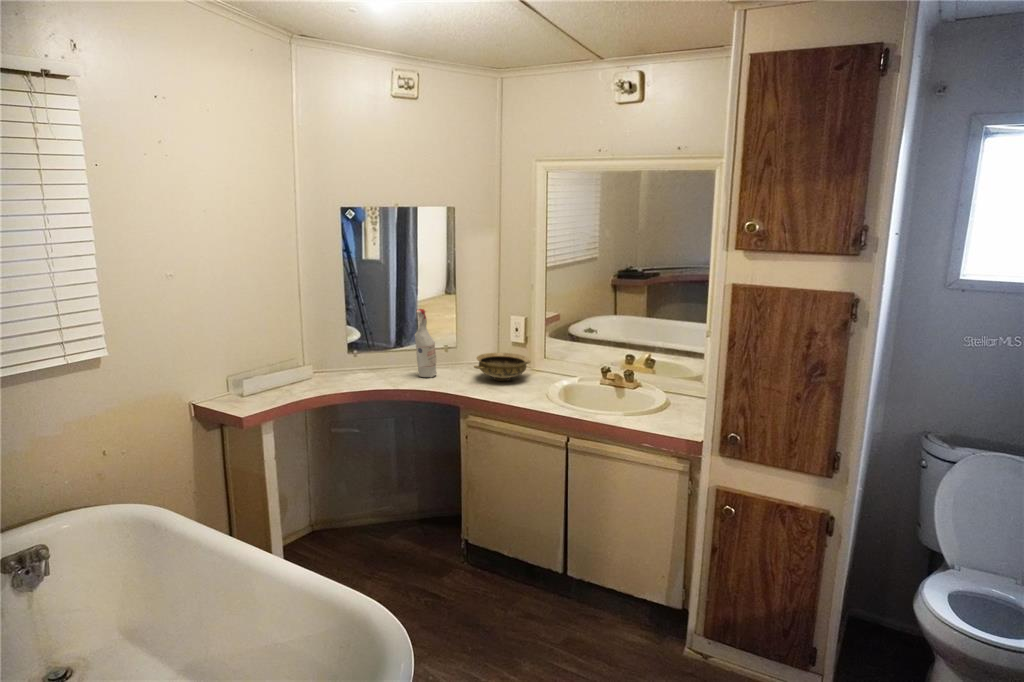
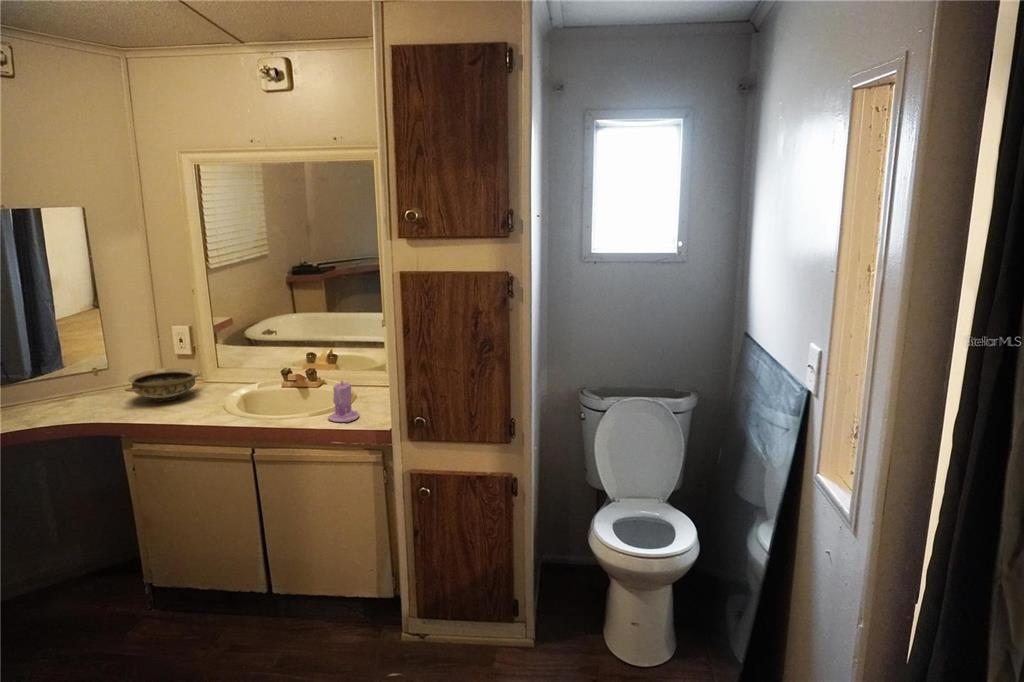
spray bottle: present [415,309,437,377] -> none [30,329,74,412]
candle: none [640,382,670,426] -> present [328,381,359,422]

